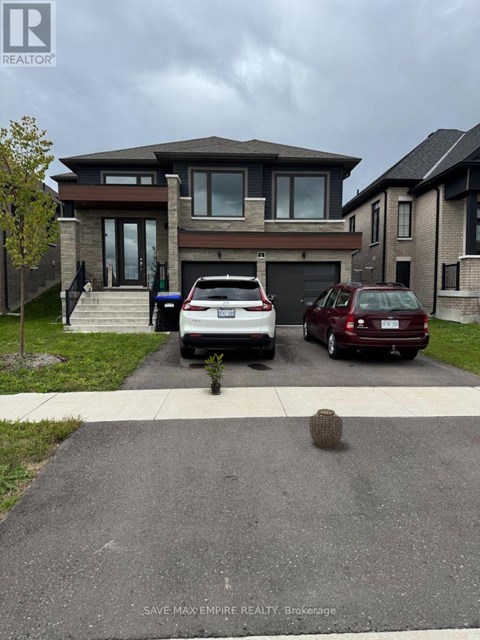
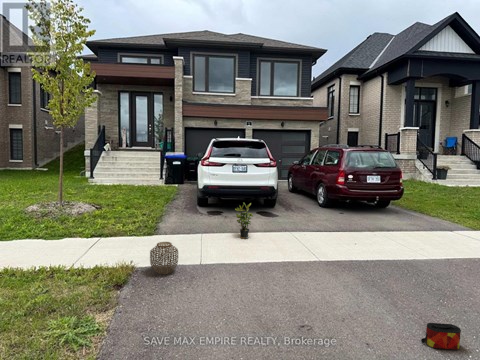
woven basket: present [310,409,342,447] -> present [150,242,178,274]
bag: none [340,476,379,504] -> present [421,323,461,350]

